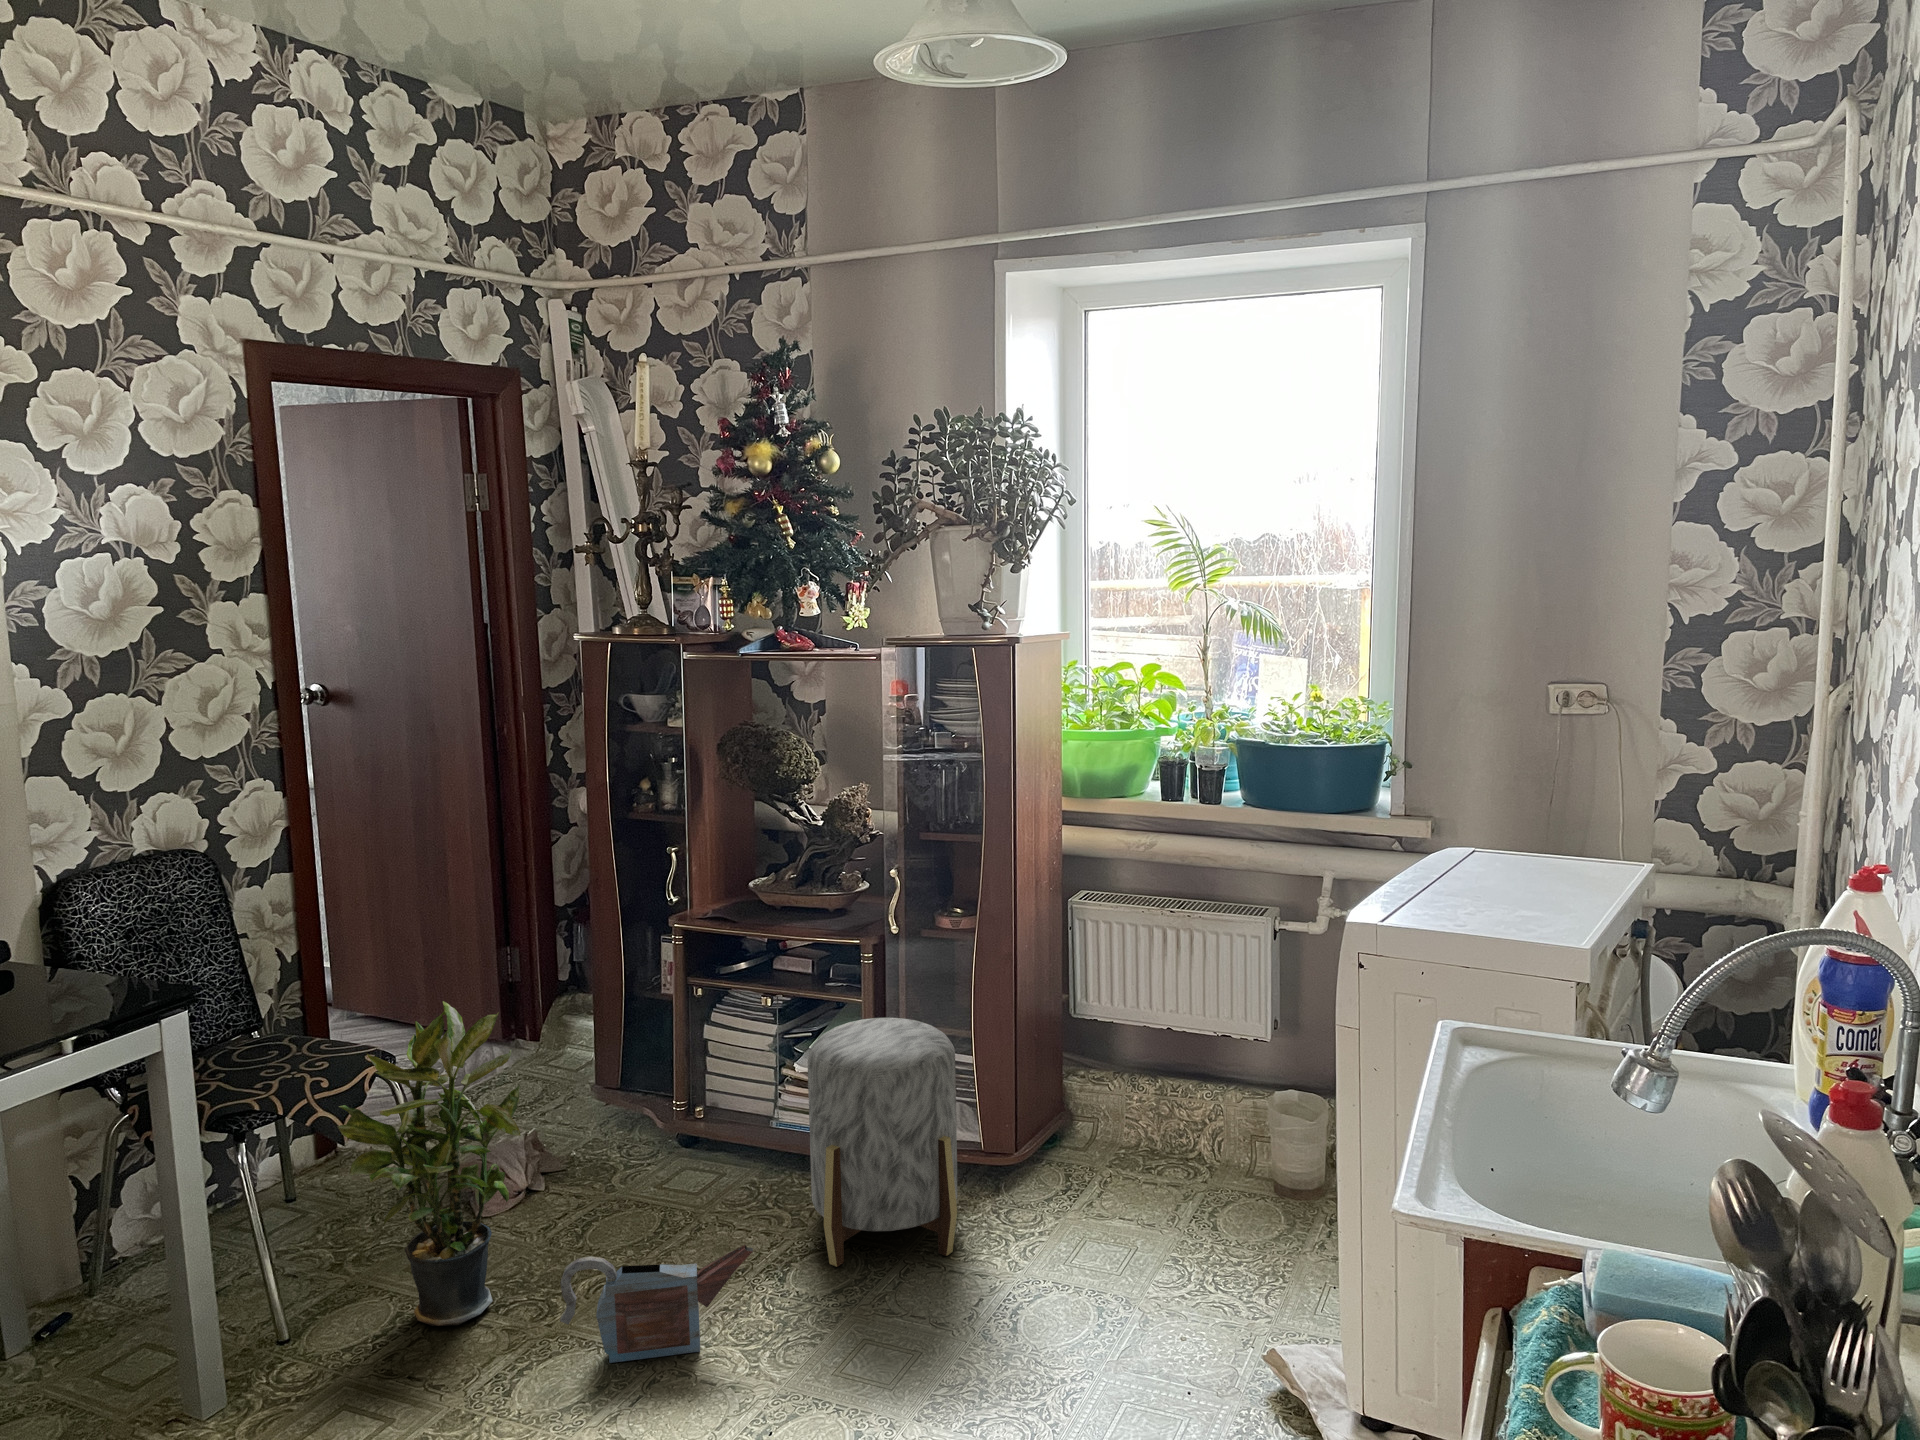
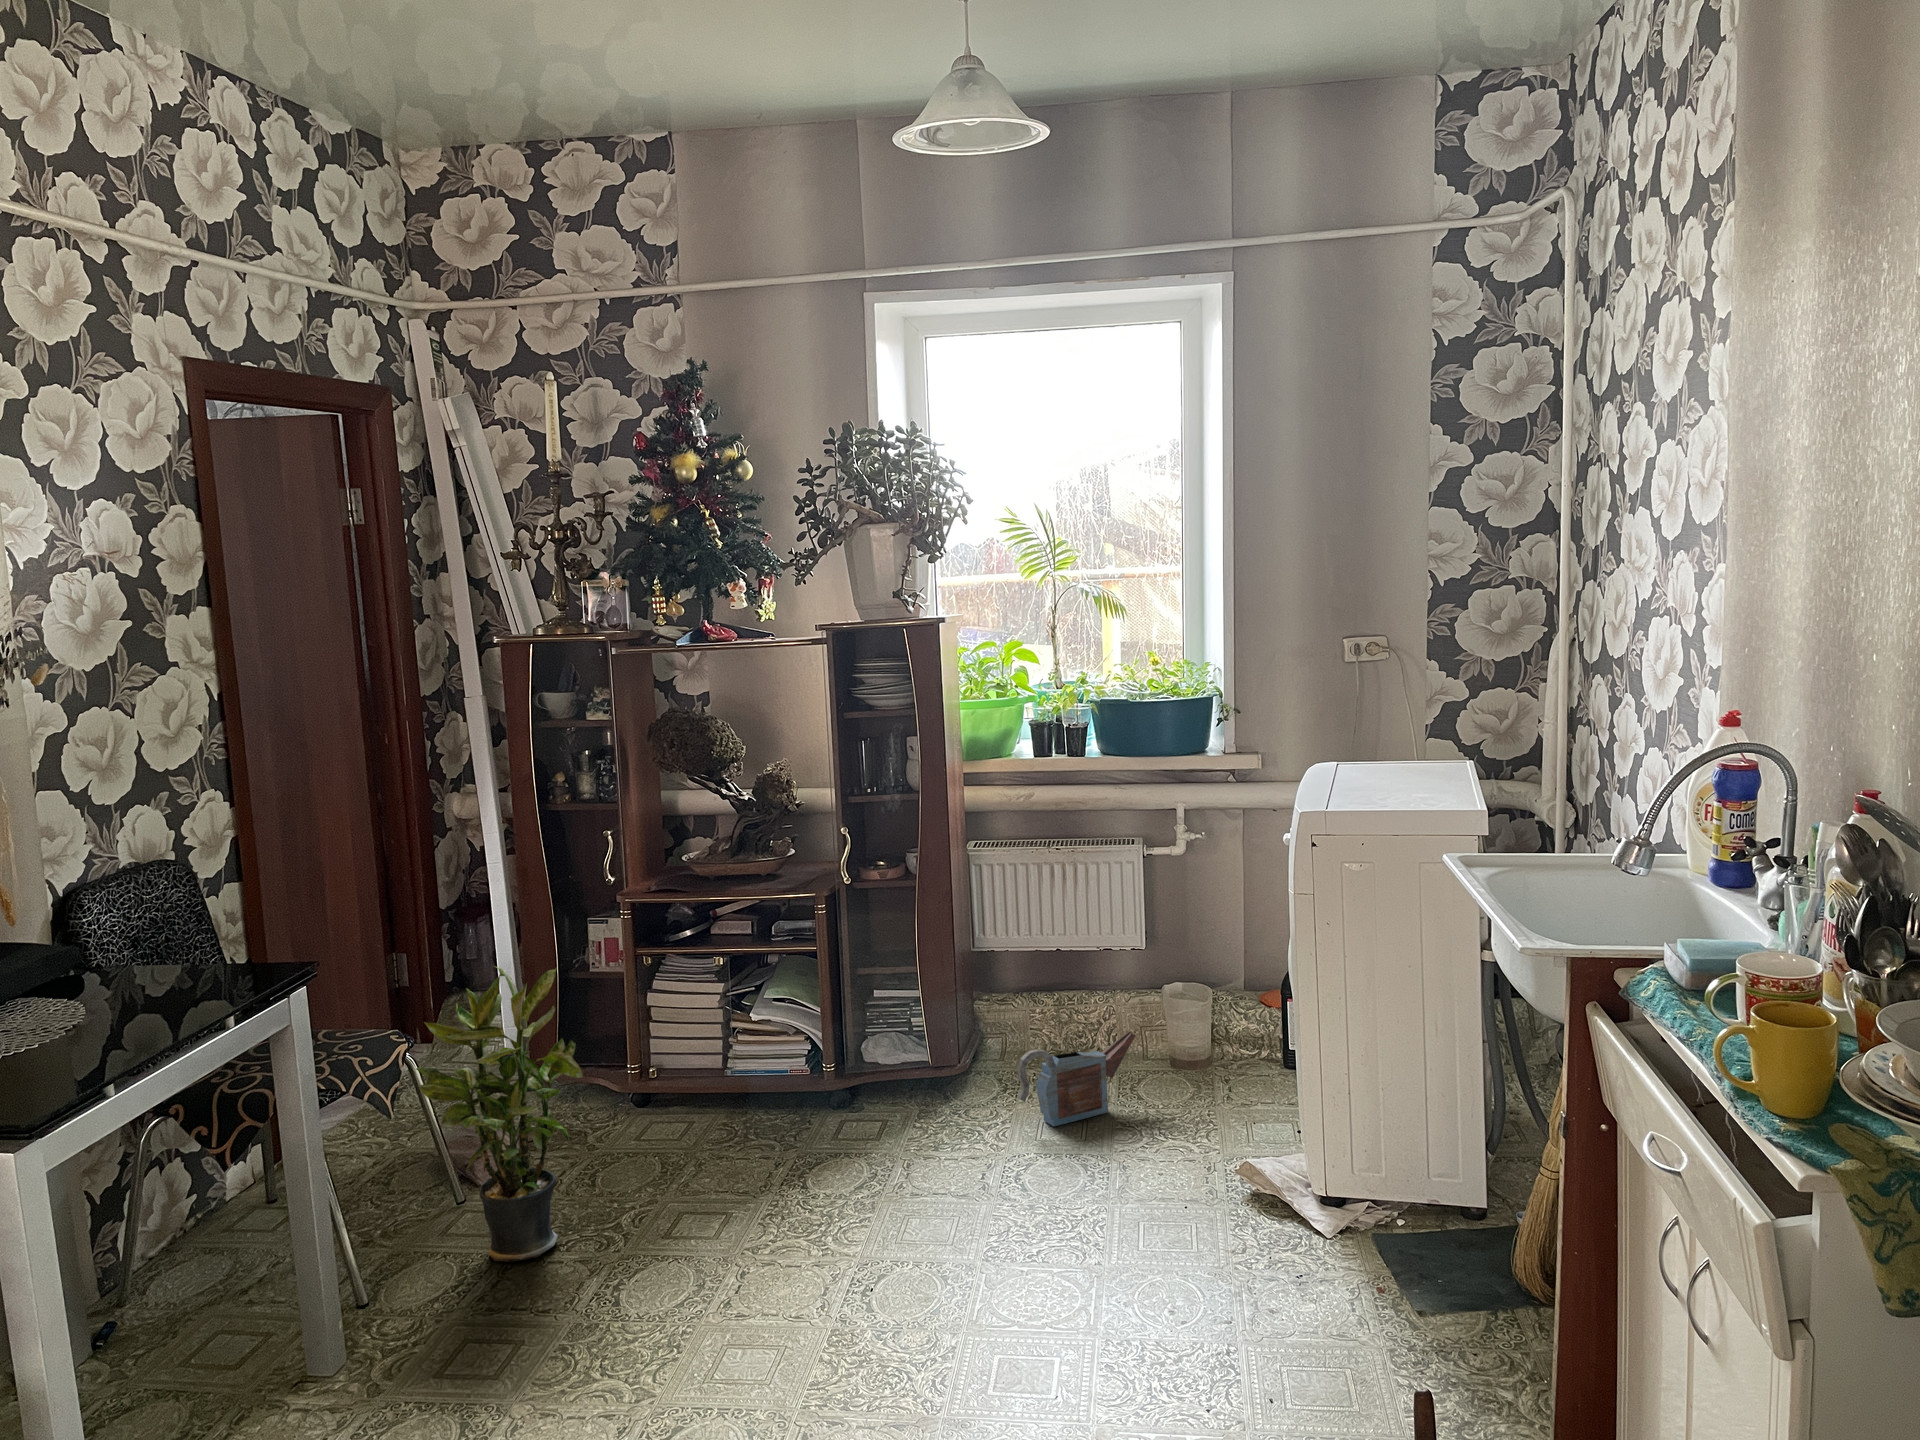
stool: present [808,1018,958,1267] -> none [801,953,943,1165]
watering can: present [560,1245,753,1363] -> present [1017,1032,1136,1127]

